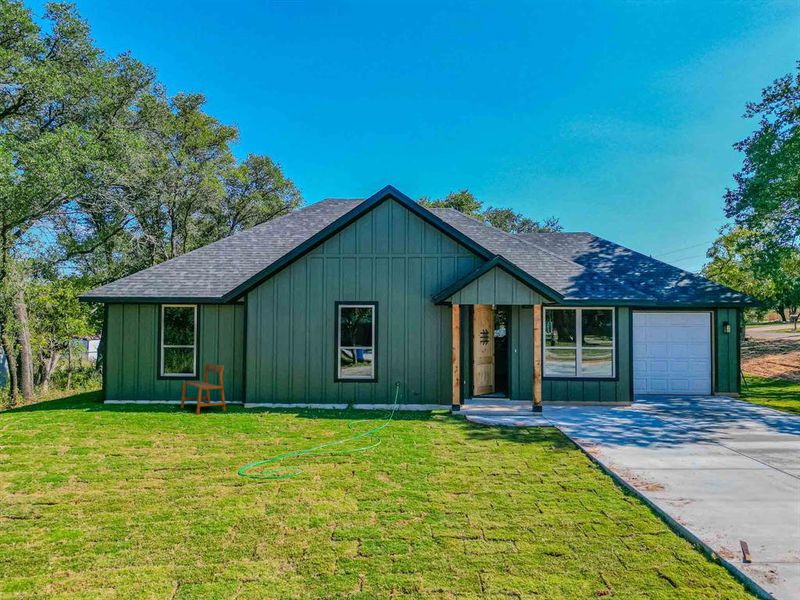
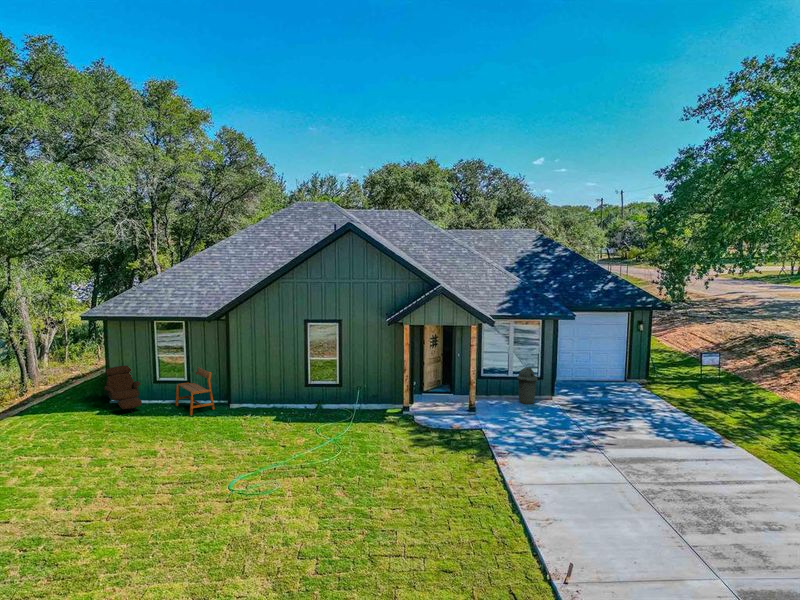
lounge chair: none [100,361,142,414] -> present [104,366,142,414]
trash can: none [587,364,613,408] -> present [517,368,538,404]

